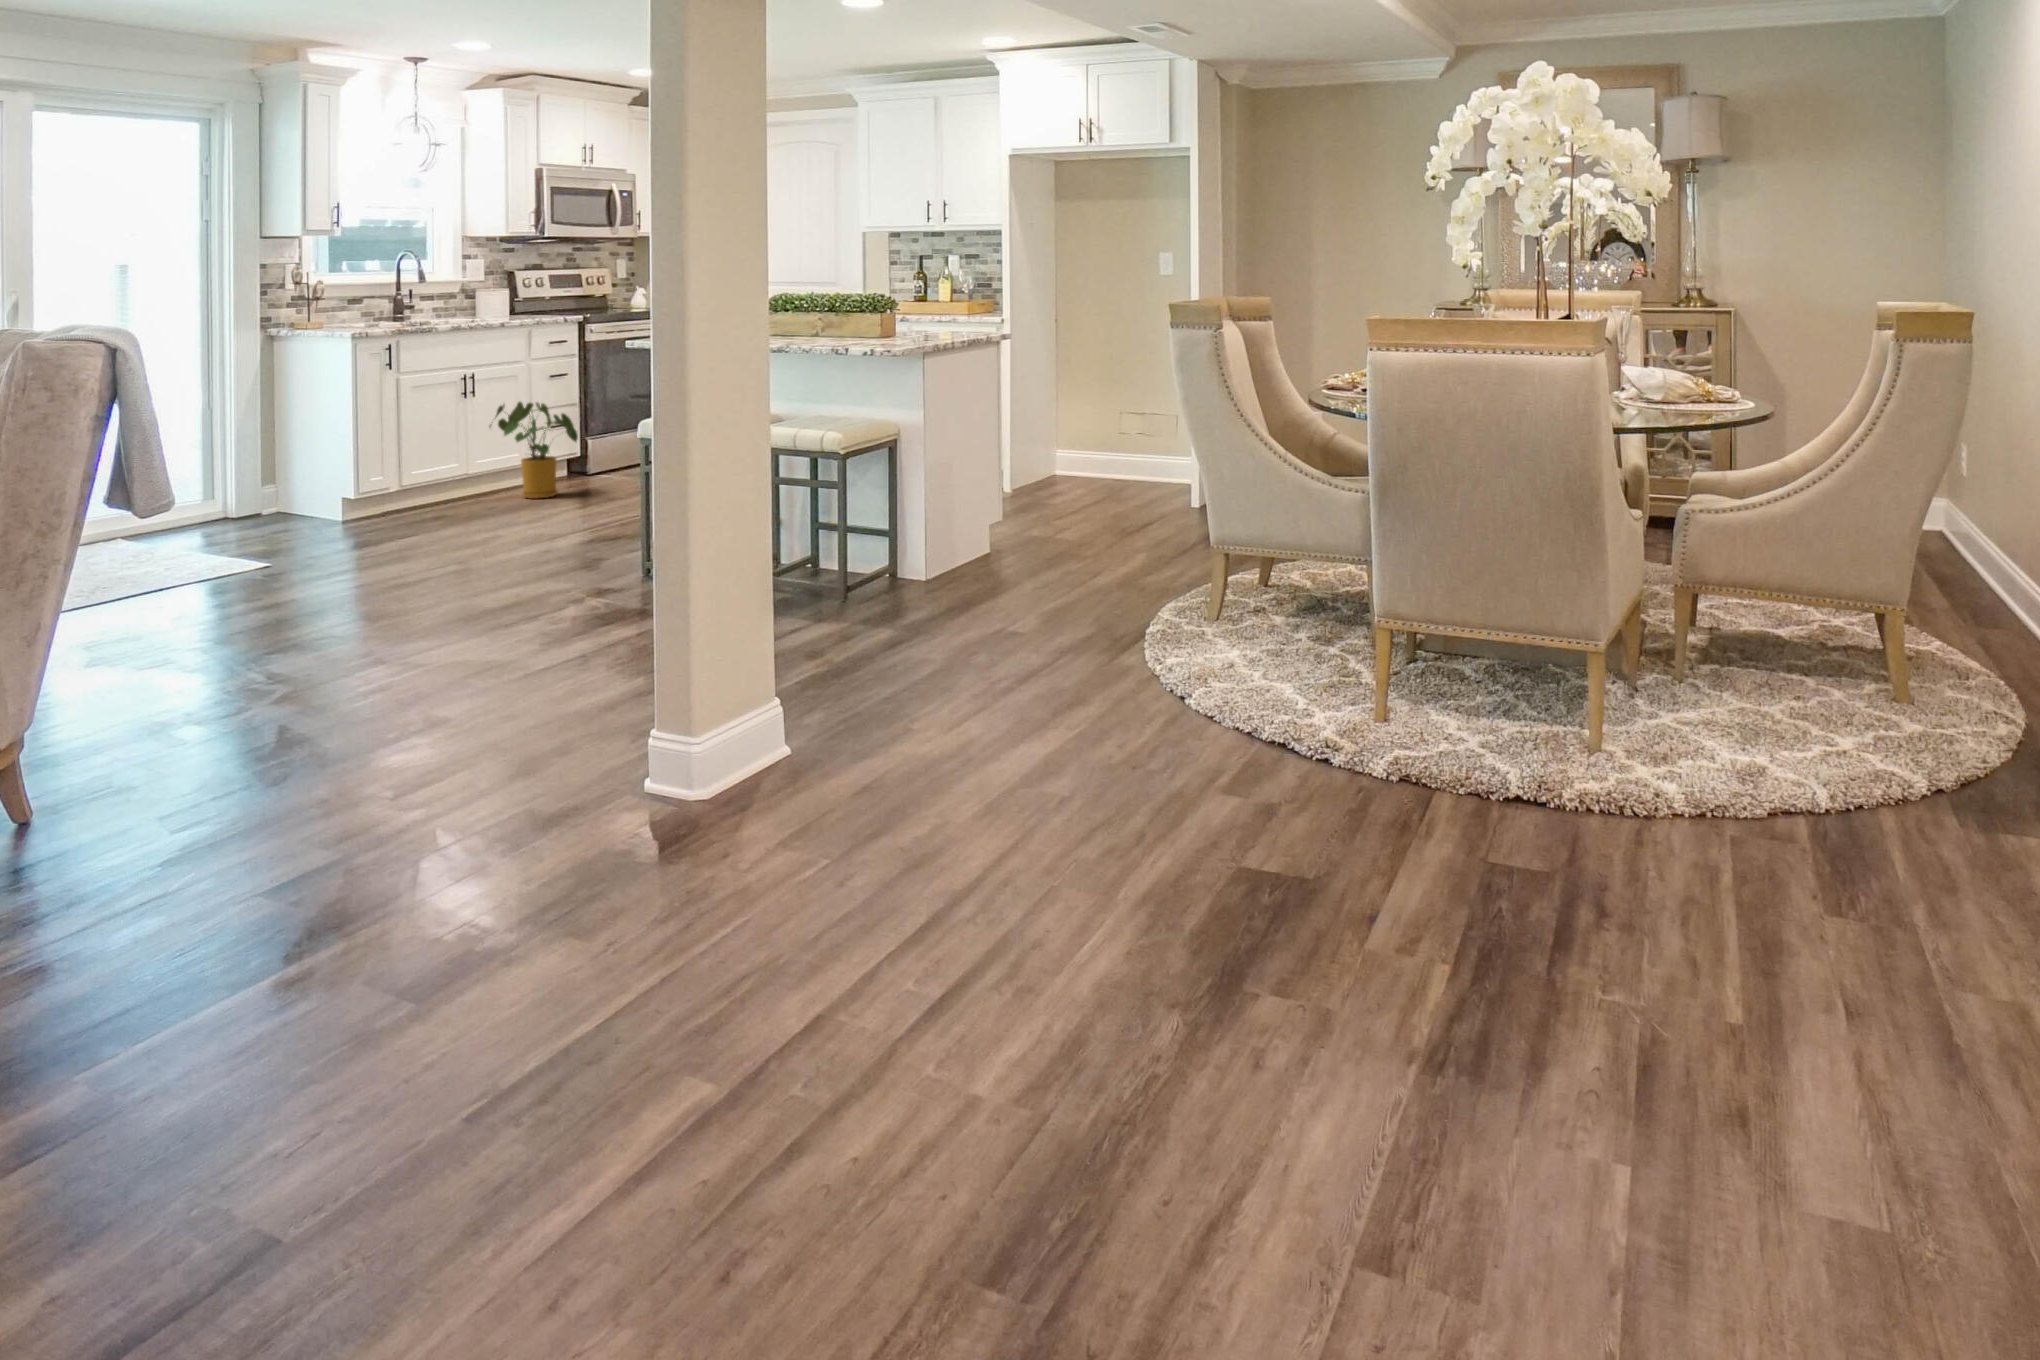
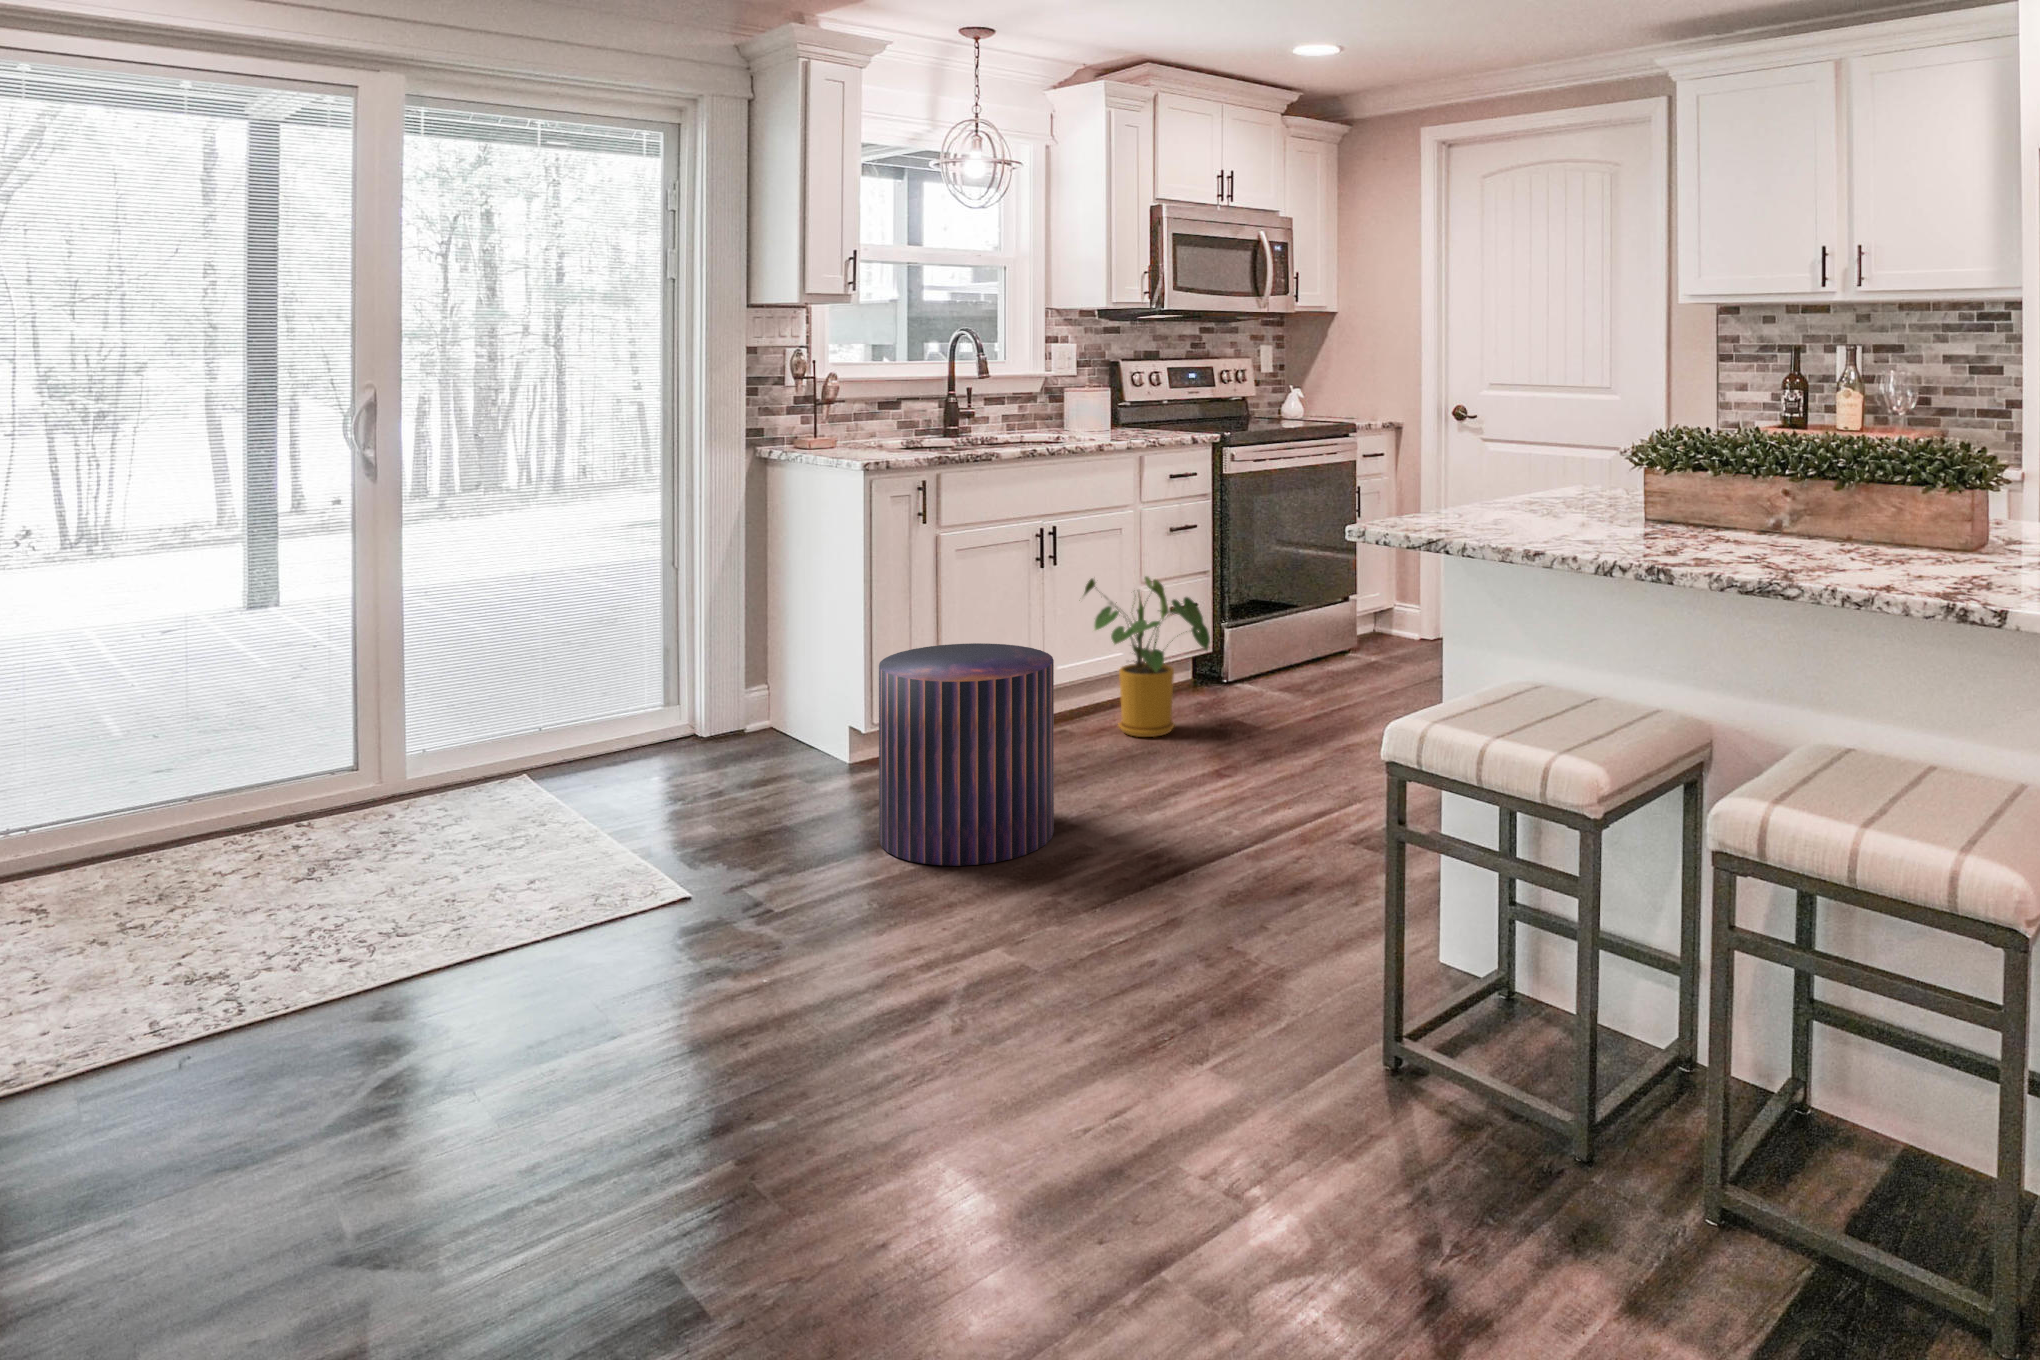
pouf: none [372,434,483,547] -> present [879,643,1054,866]

